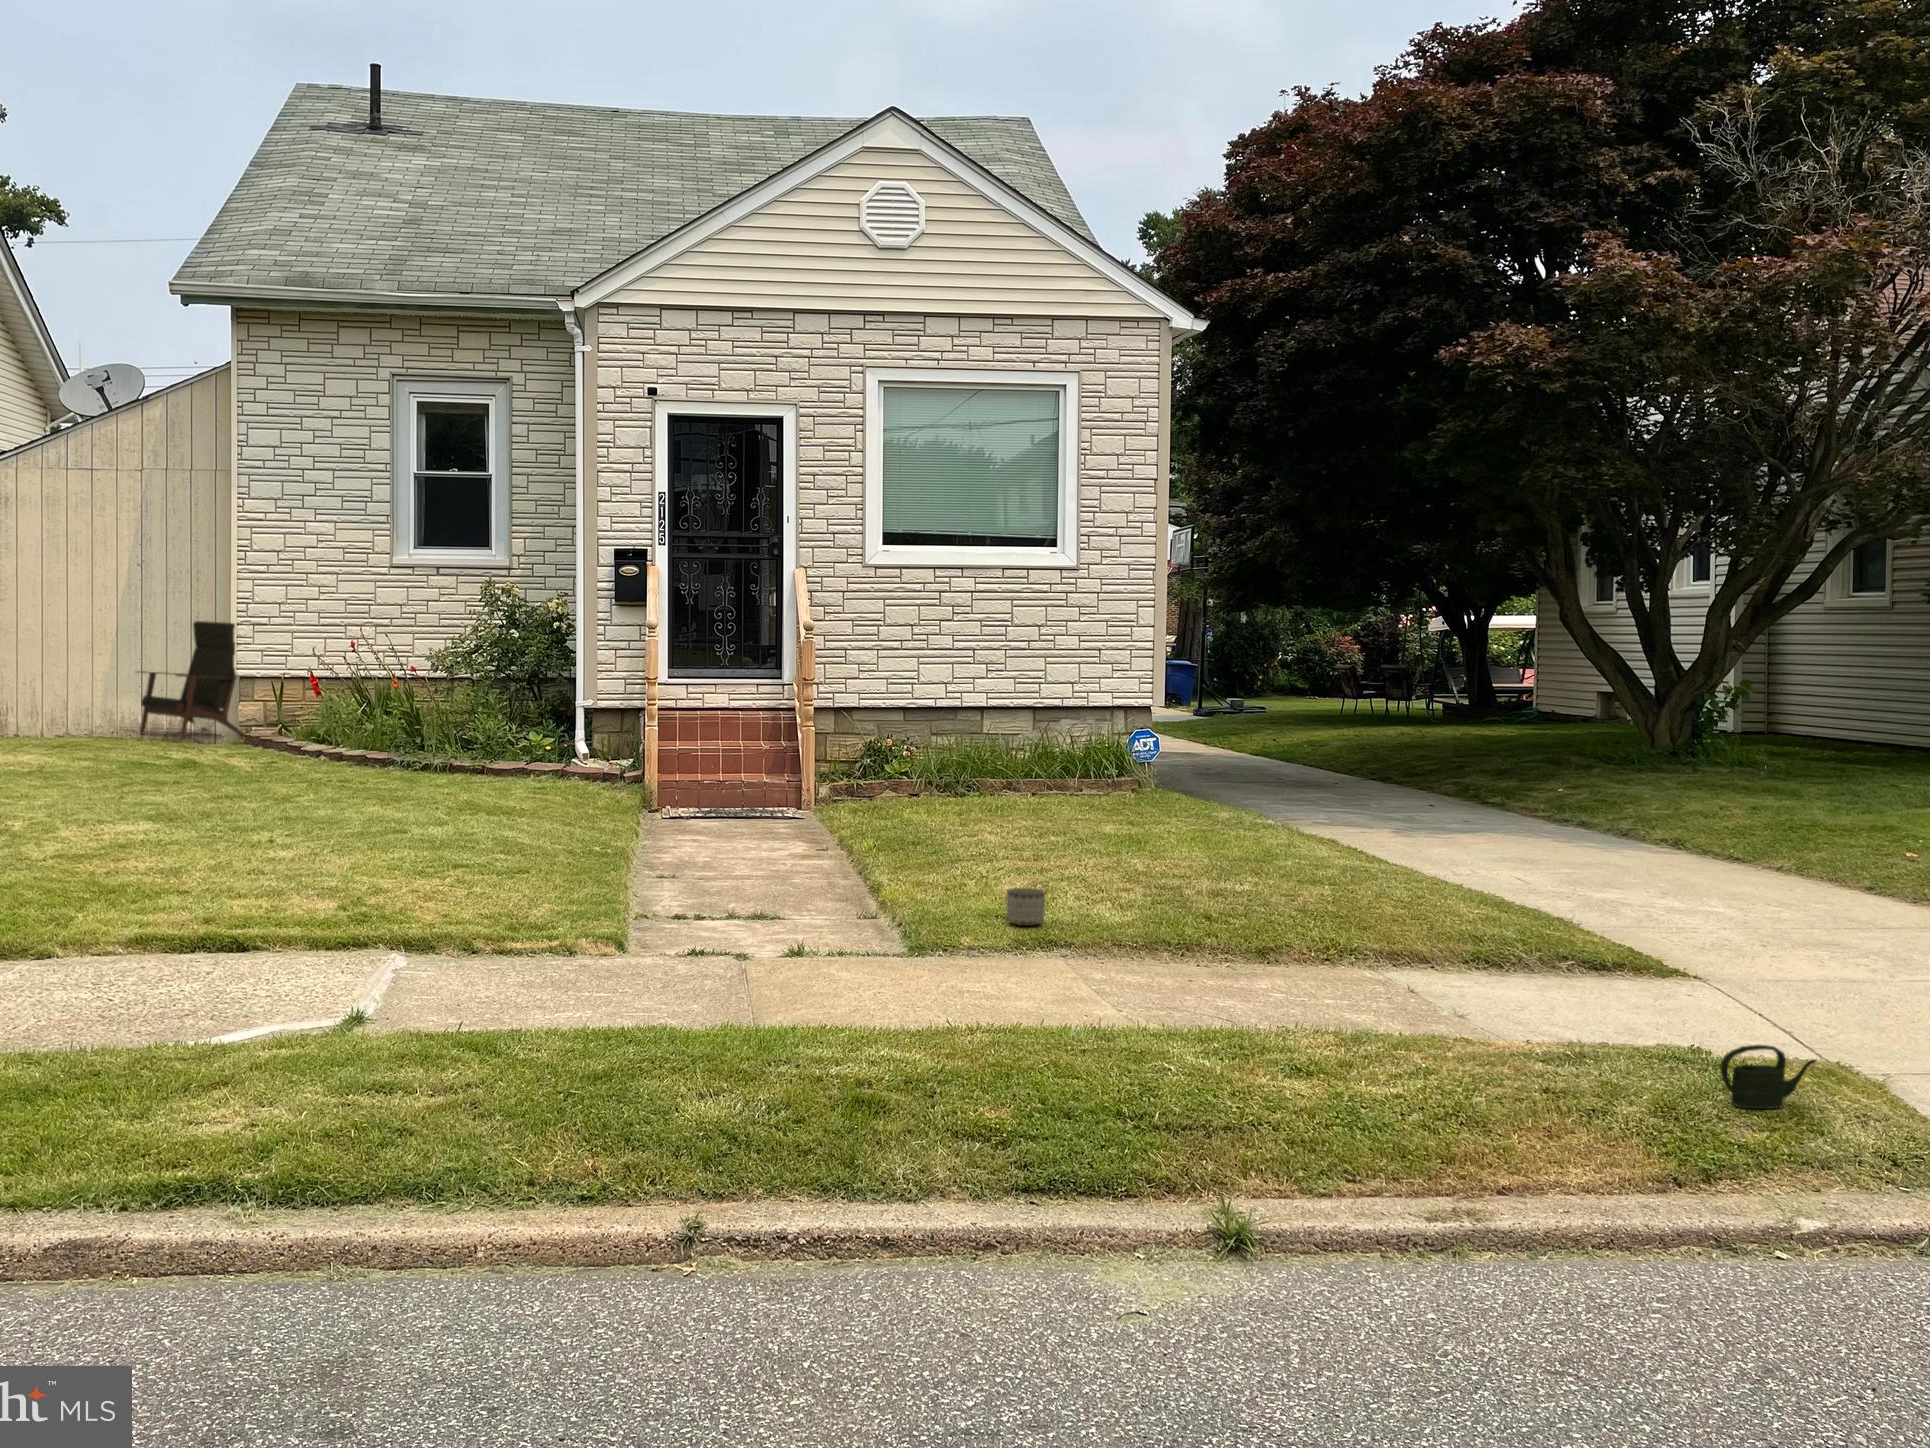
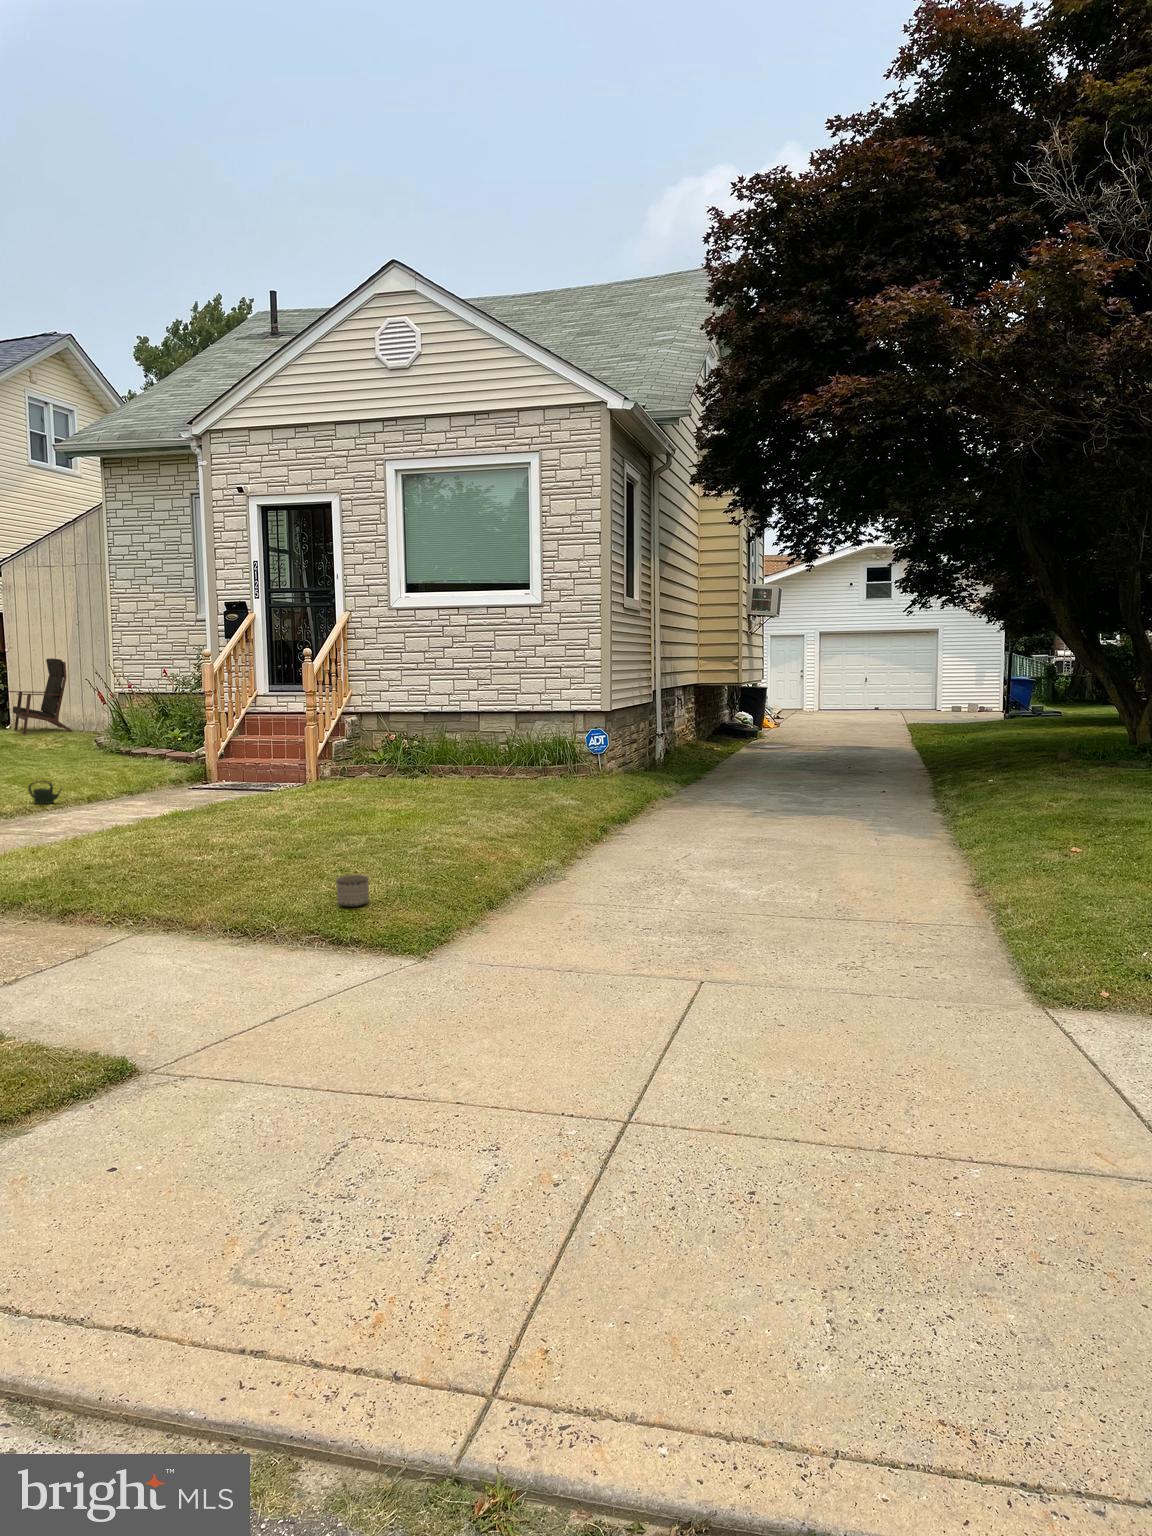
planter: present [1006,888,1045,926] -> present [336,874,369,907]
watering can: present [1720,1045,1816,1109] -> present [28,781,62,804]

